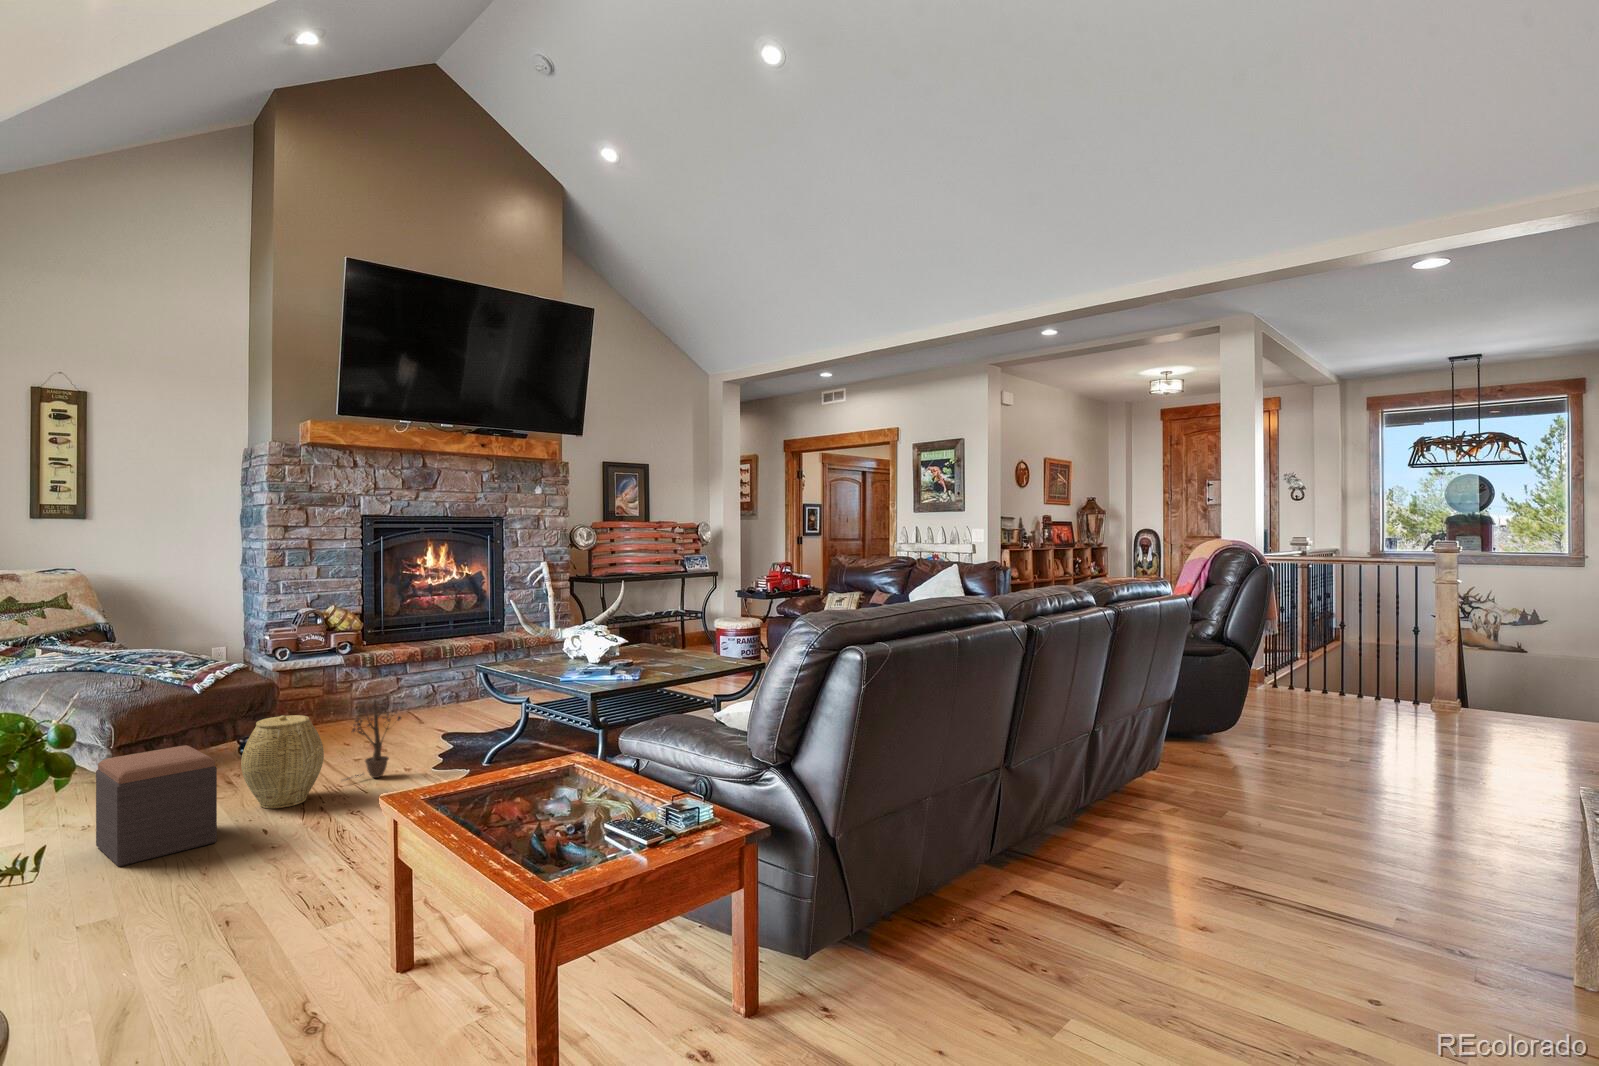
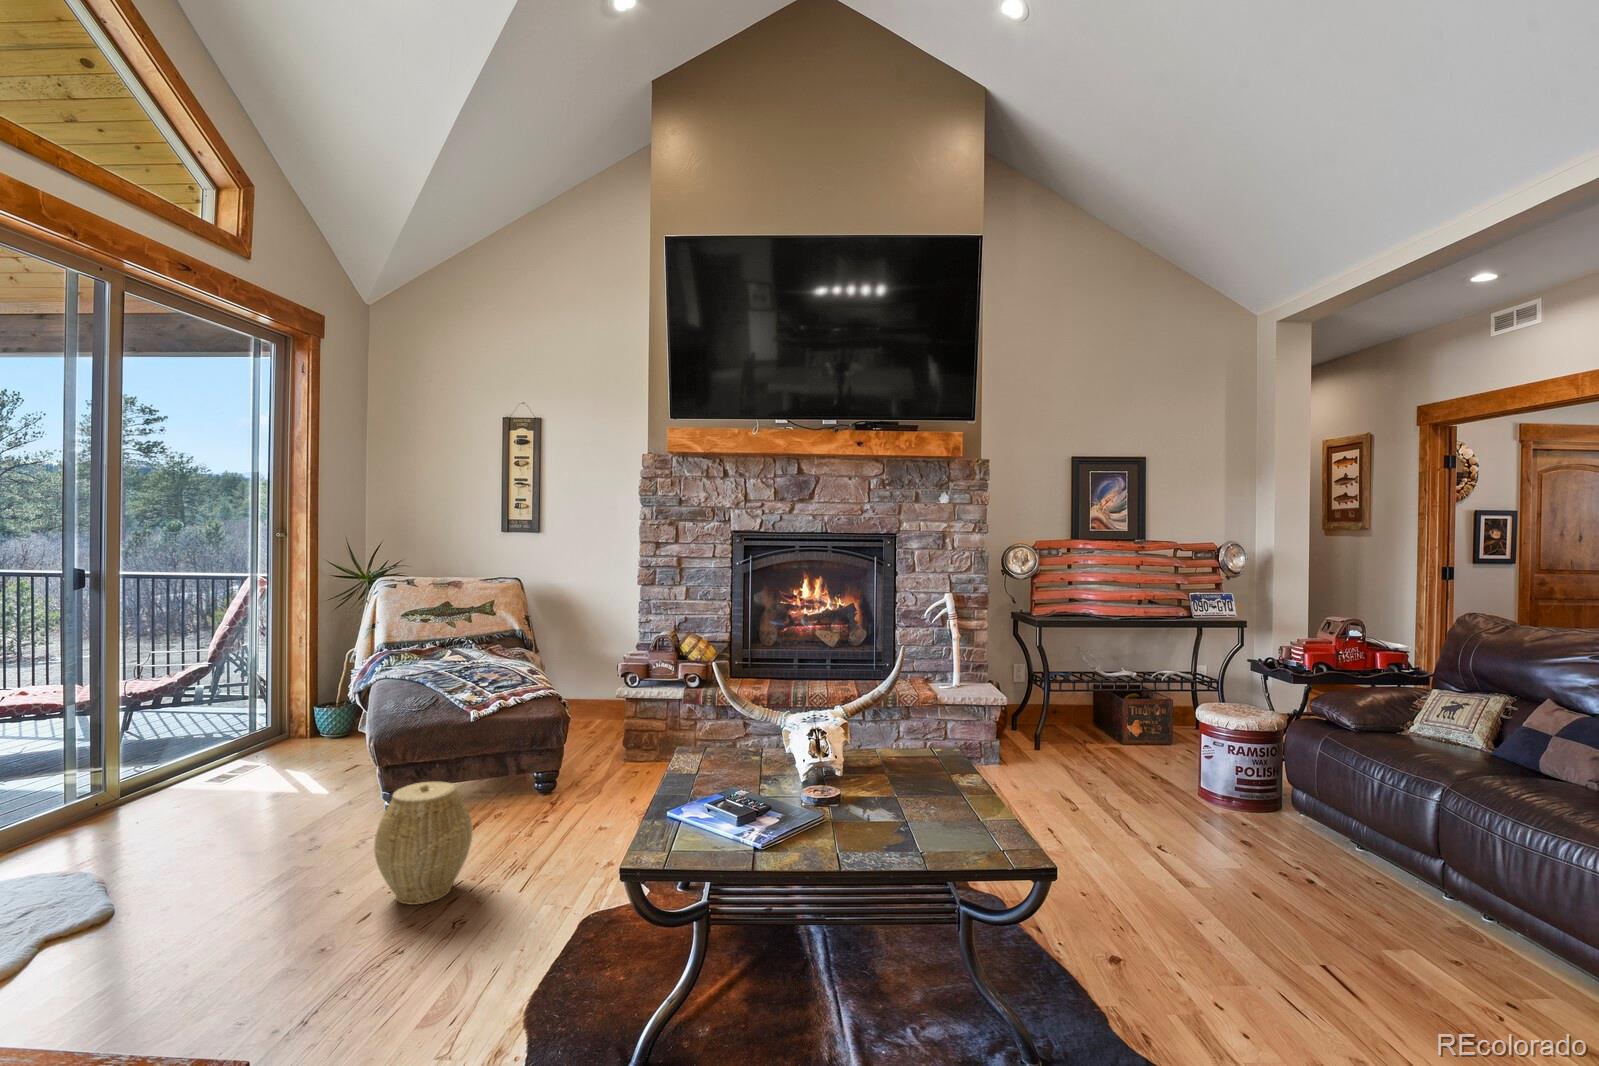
decorative plant: present [343,700,401,781] -> none [507,777,589,882]
footstool: present [96,745,217,867] -> none [153,807,312,953]

